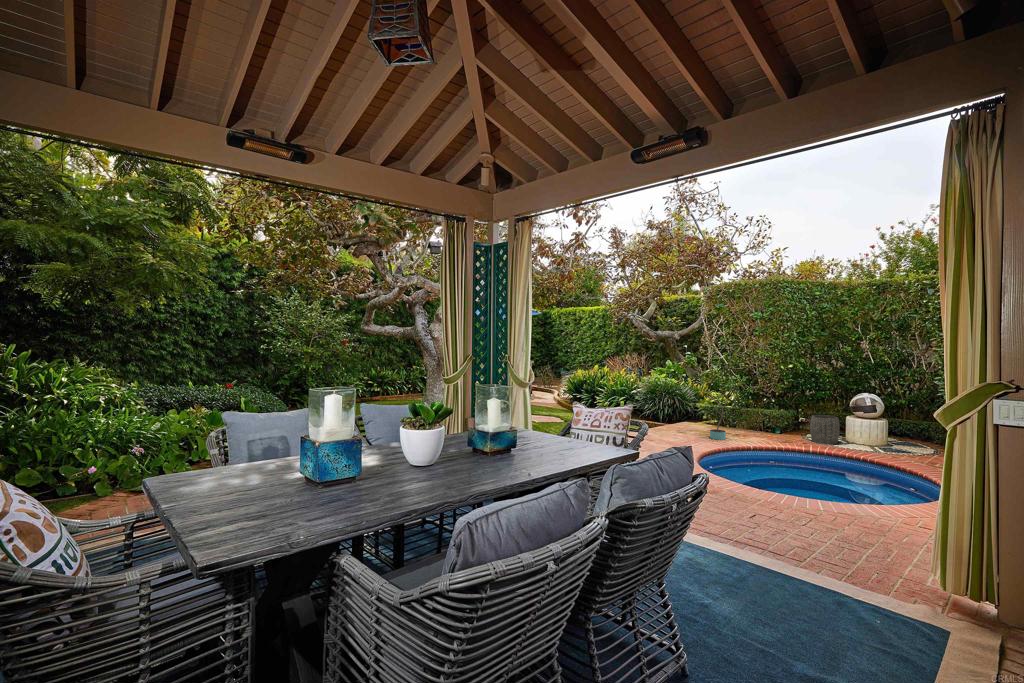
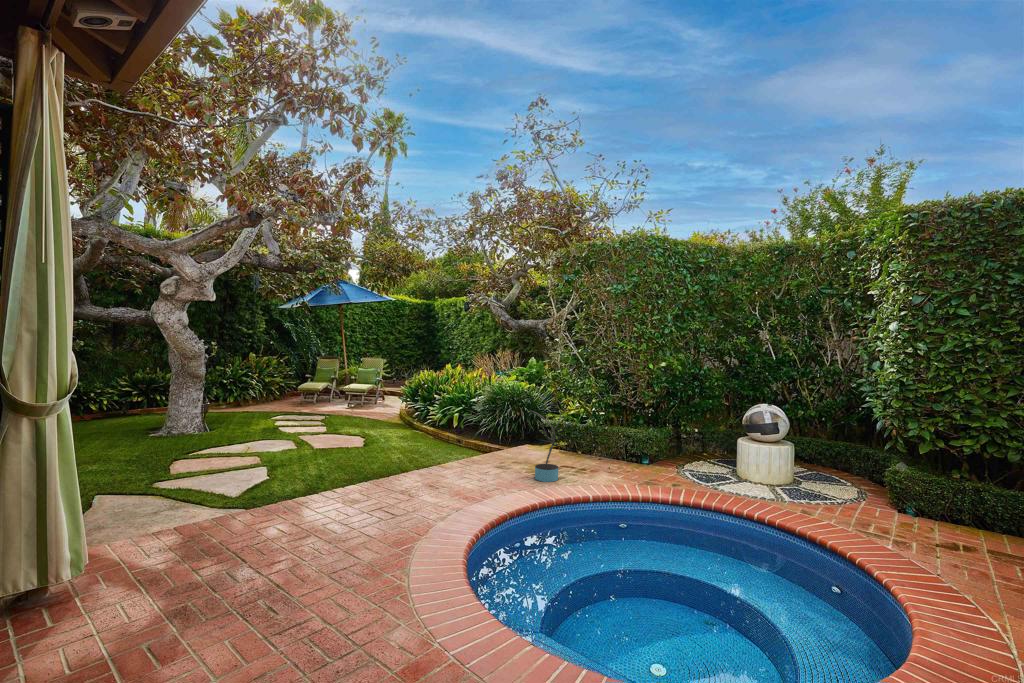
woven basket: present [810,415,840,444] -> none [685,438,727,485]

